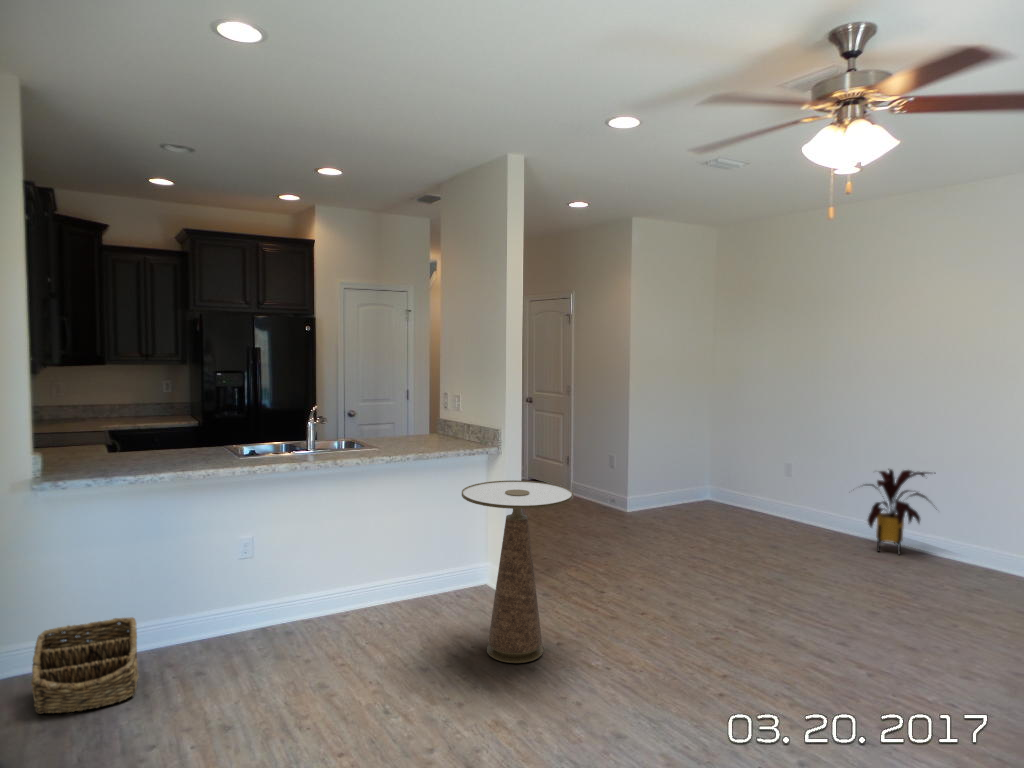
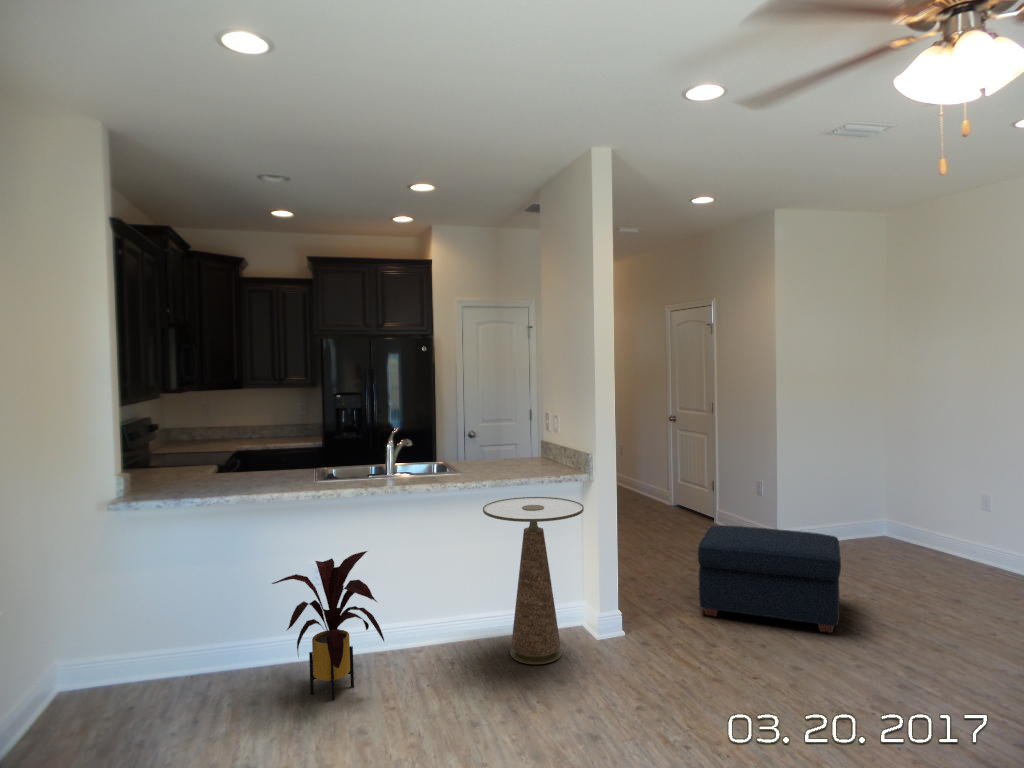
house plant: present [866,469,928,554] -> present [272,551,384,700]
ottoman: none [688,514,839,629] -> present [698,525,841,633]
basket: present [31,617,139,714] -> none [107,623,202,708]

